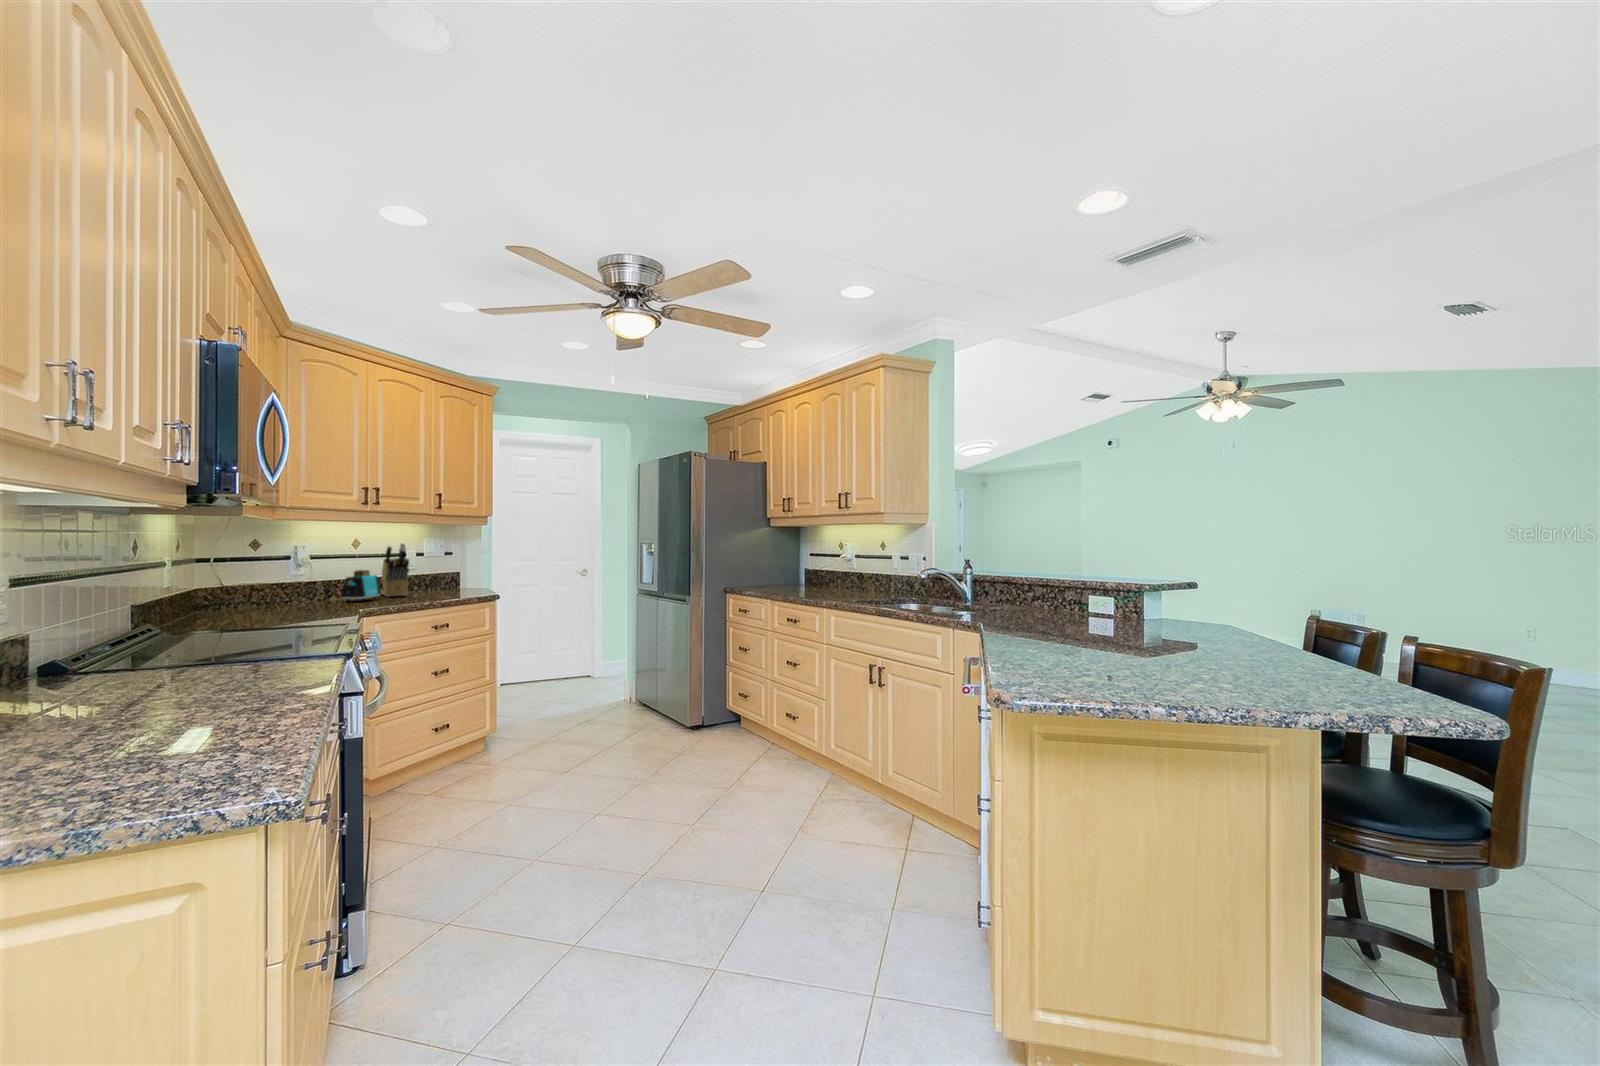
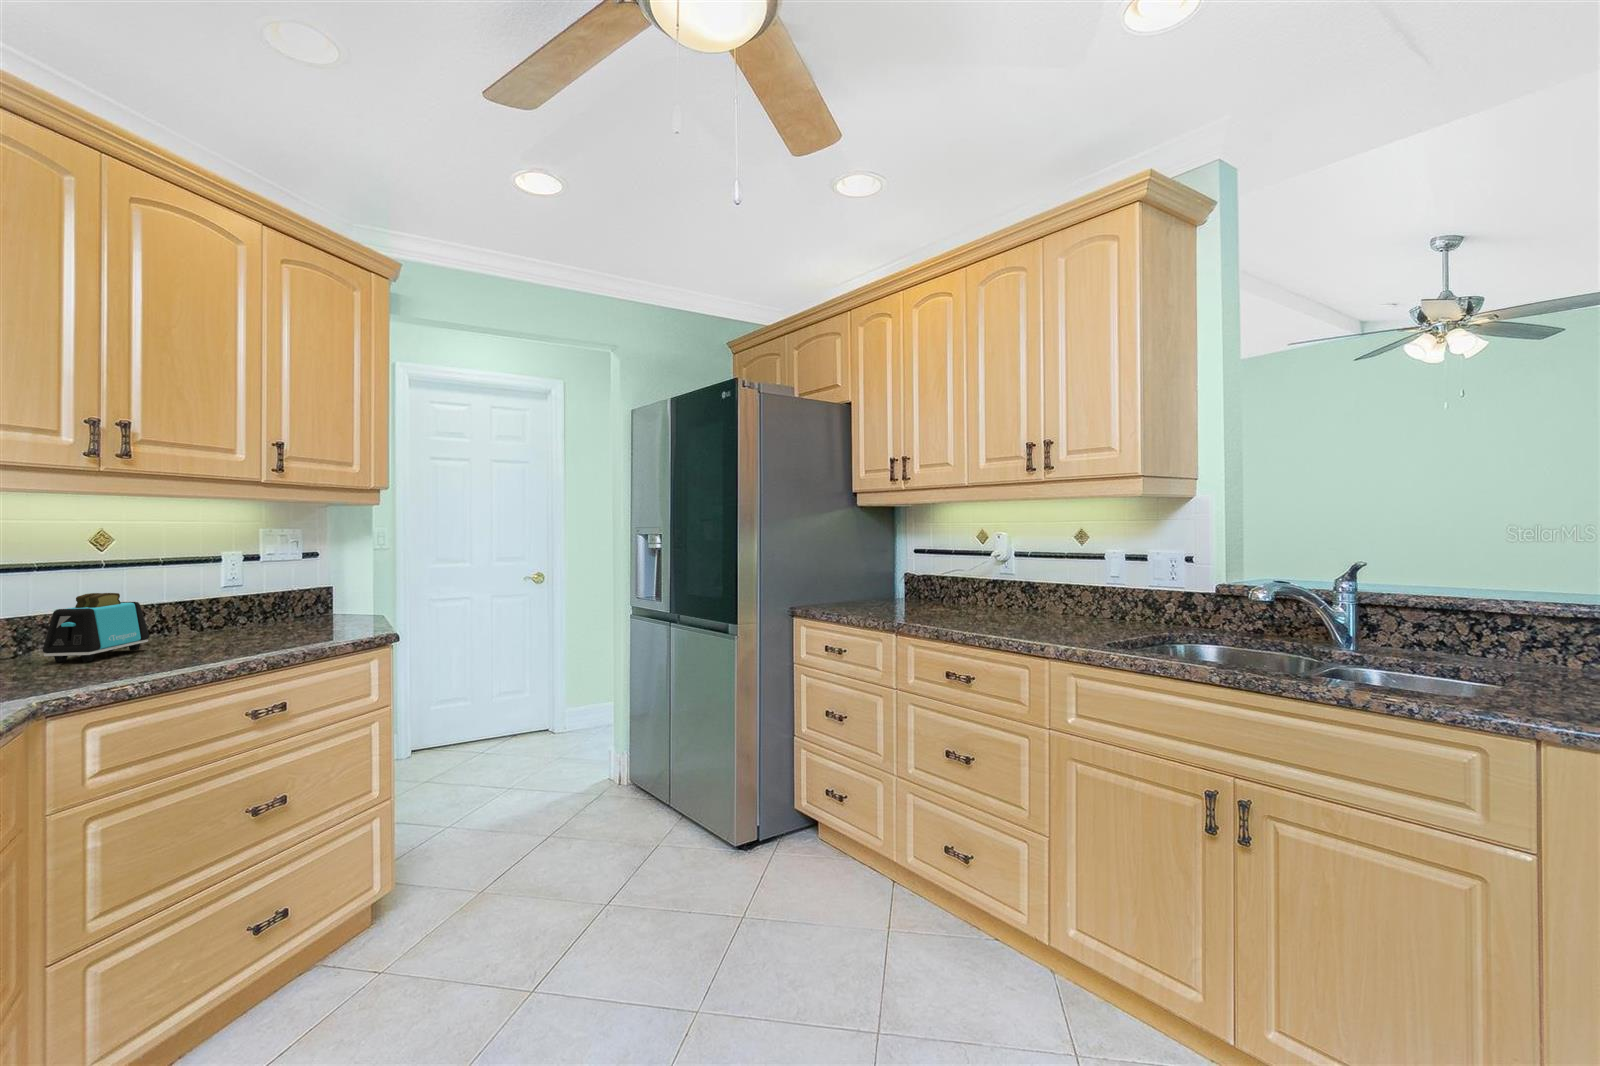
knife block: present [381,543,409,597] -> none [168,537,219,641]

